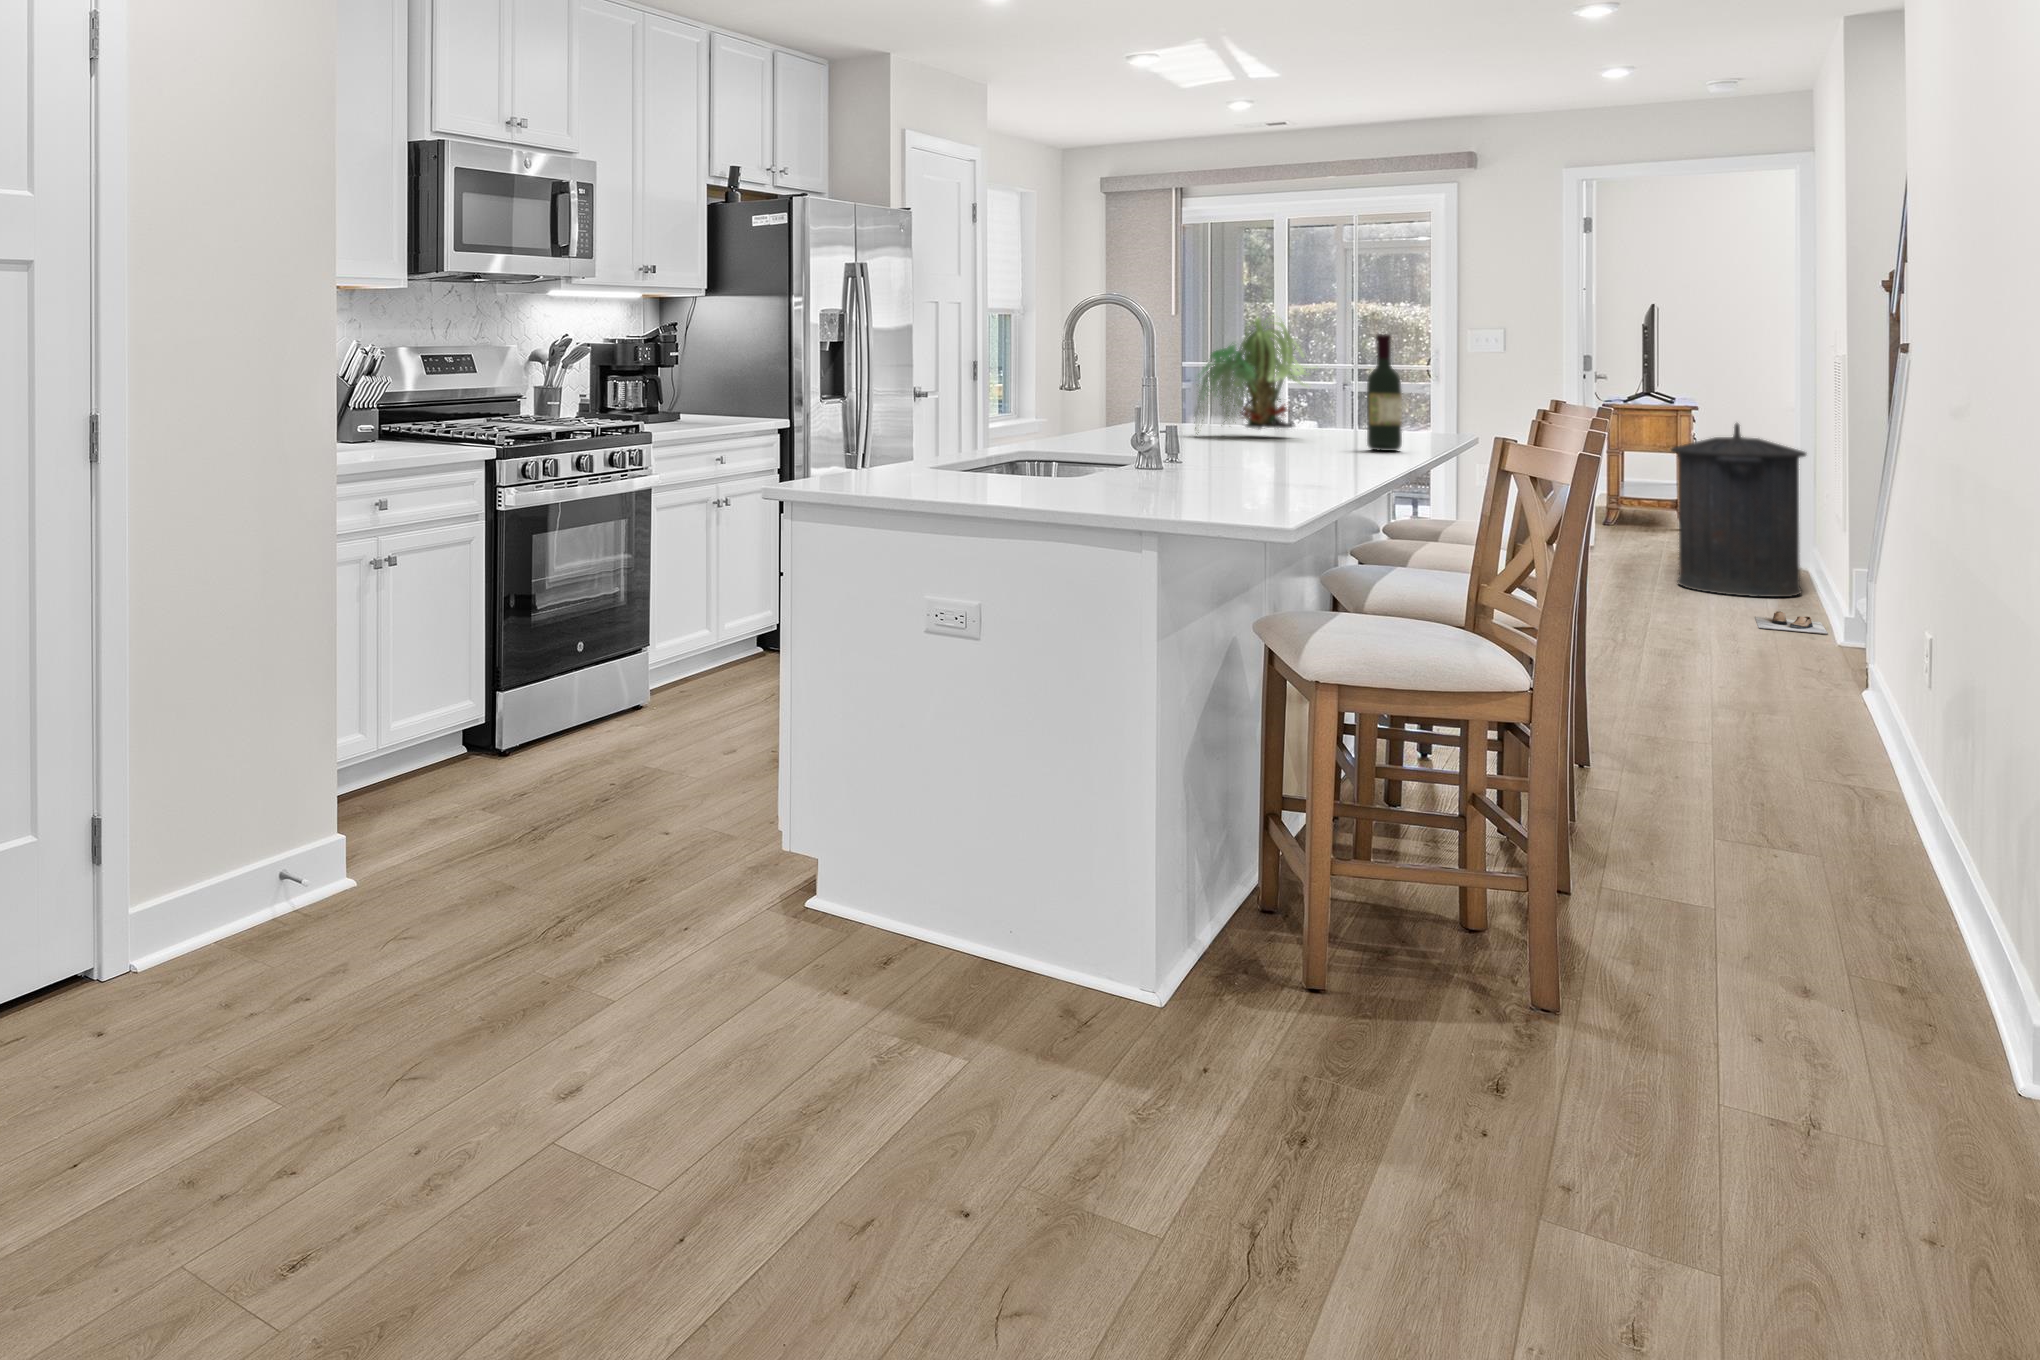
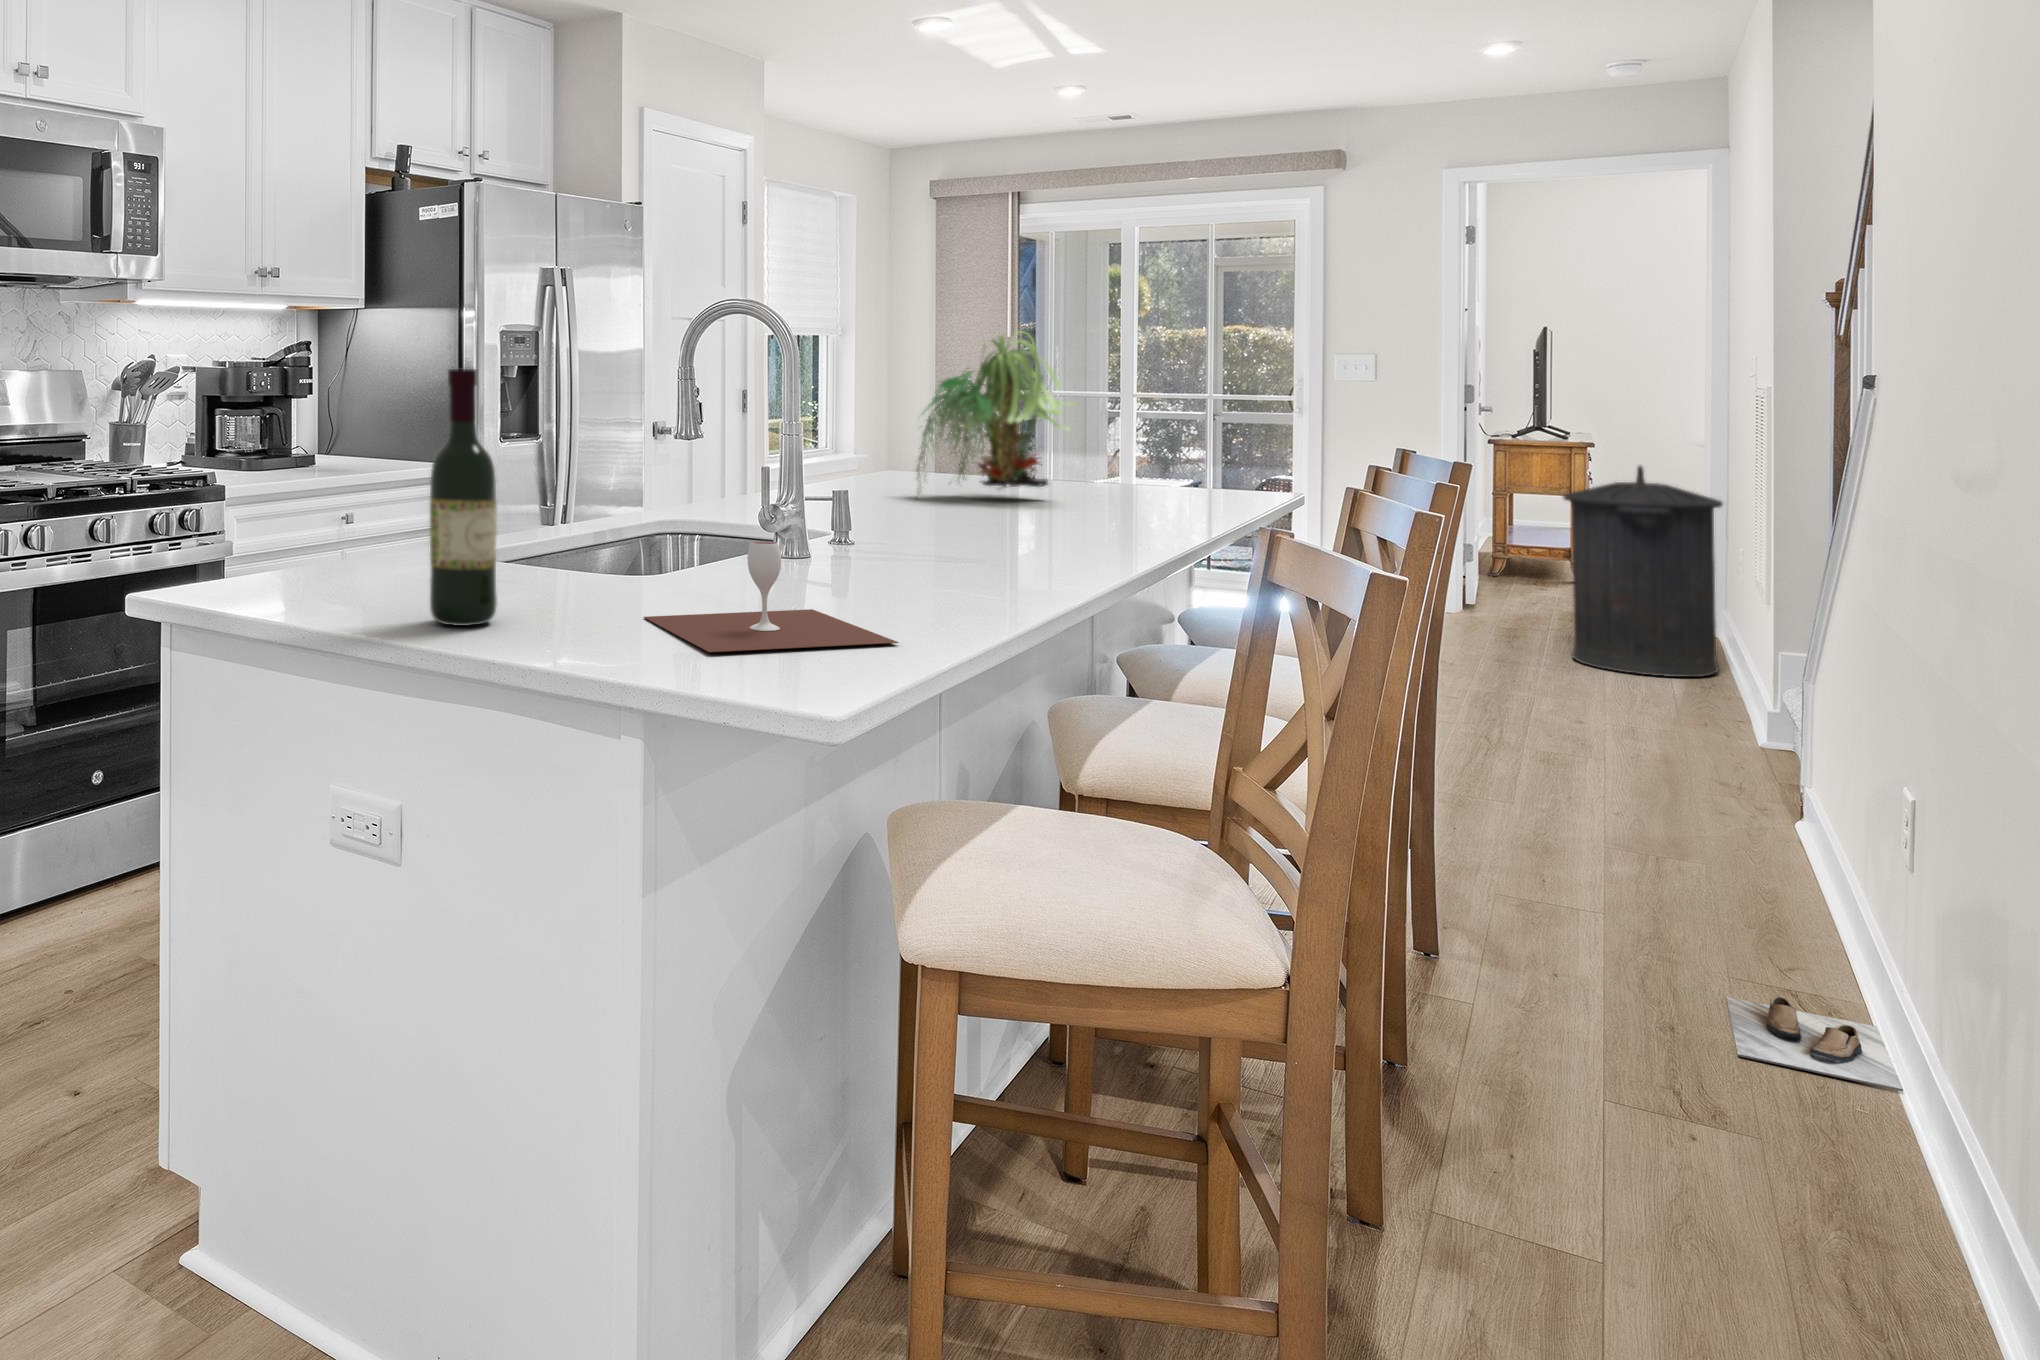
wine bottle: present [1367,334,1402,451] -> present [430,369,497,626]
wine glass: none [1116,444,1286,502] -> present [644,541,899,652]
shoe: present [1755,611,1828,634] -> present [1726,996,1903,1091]

